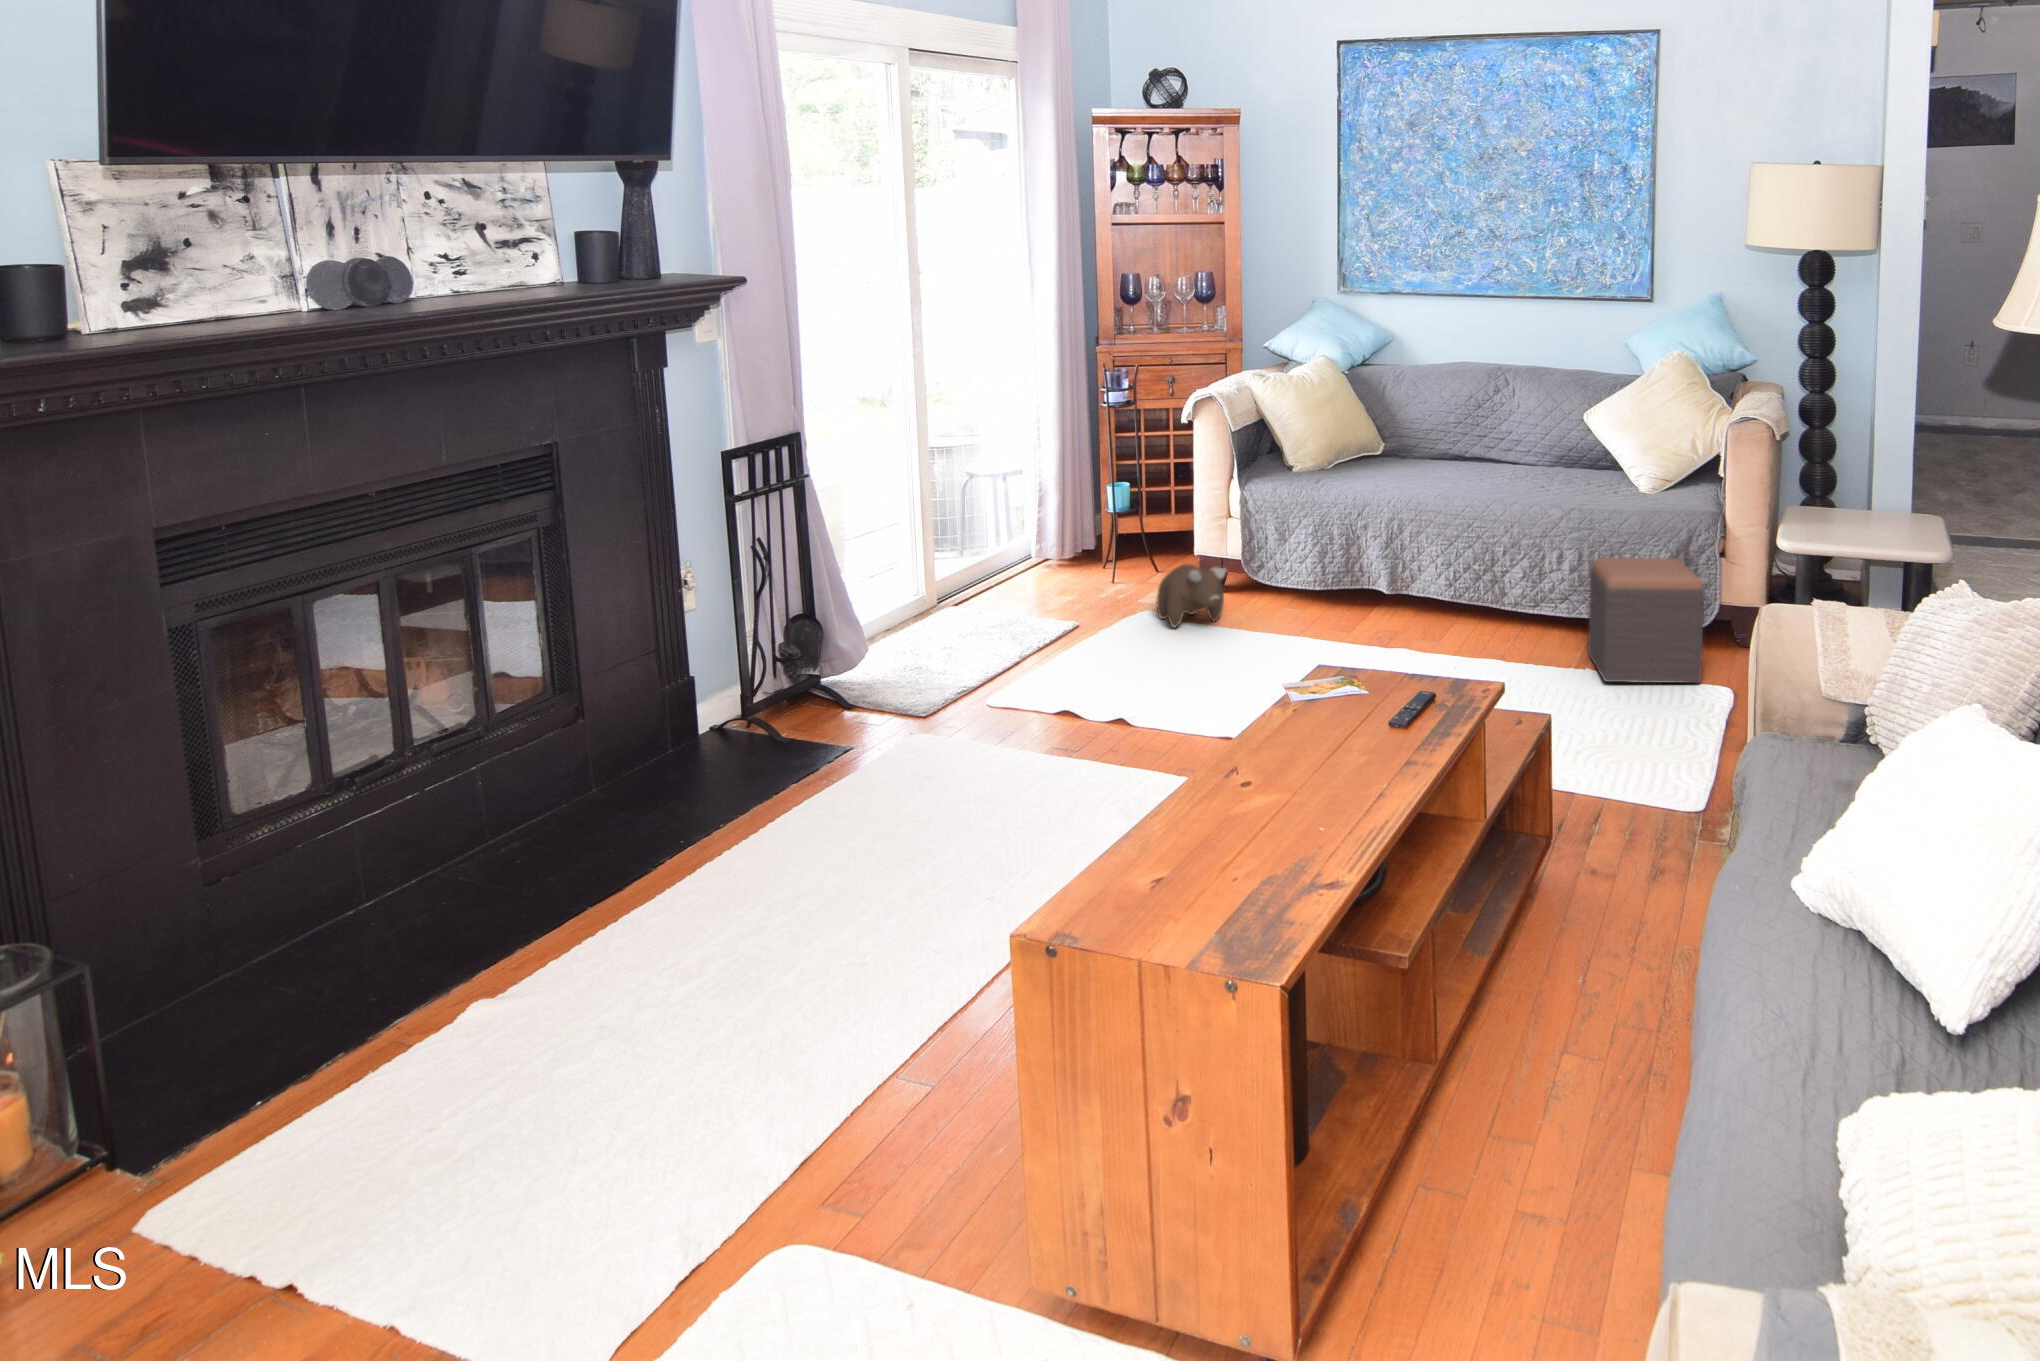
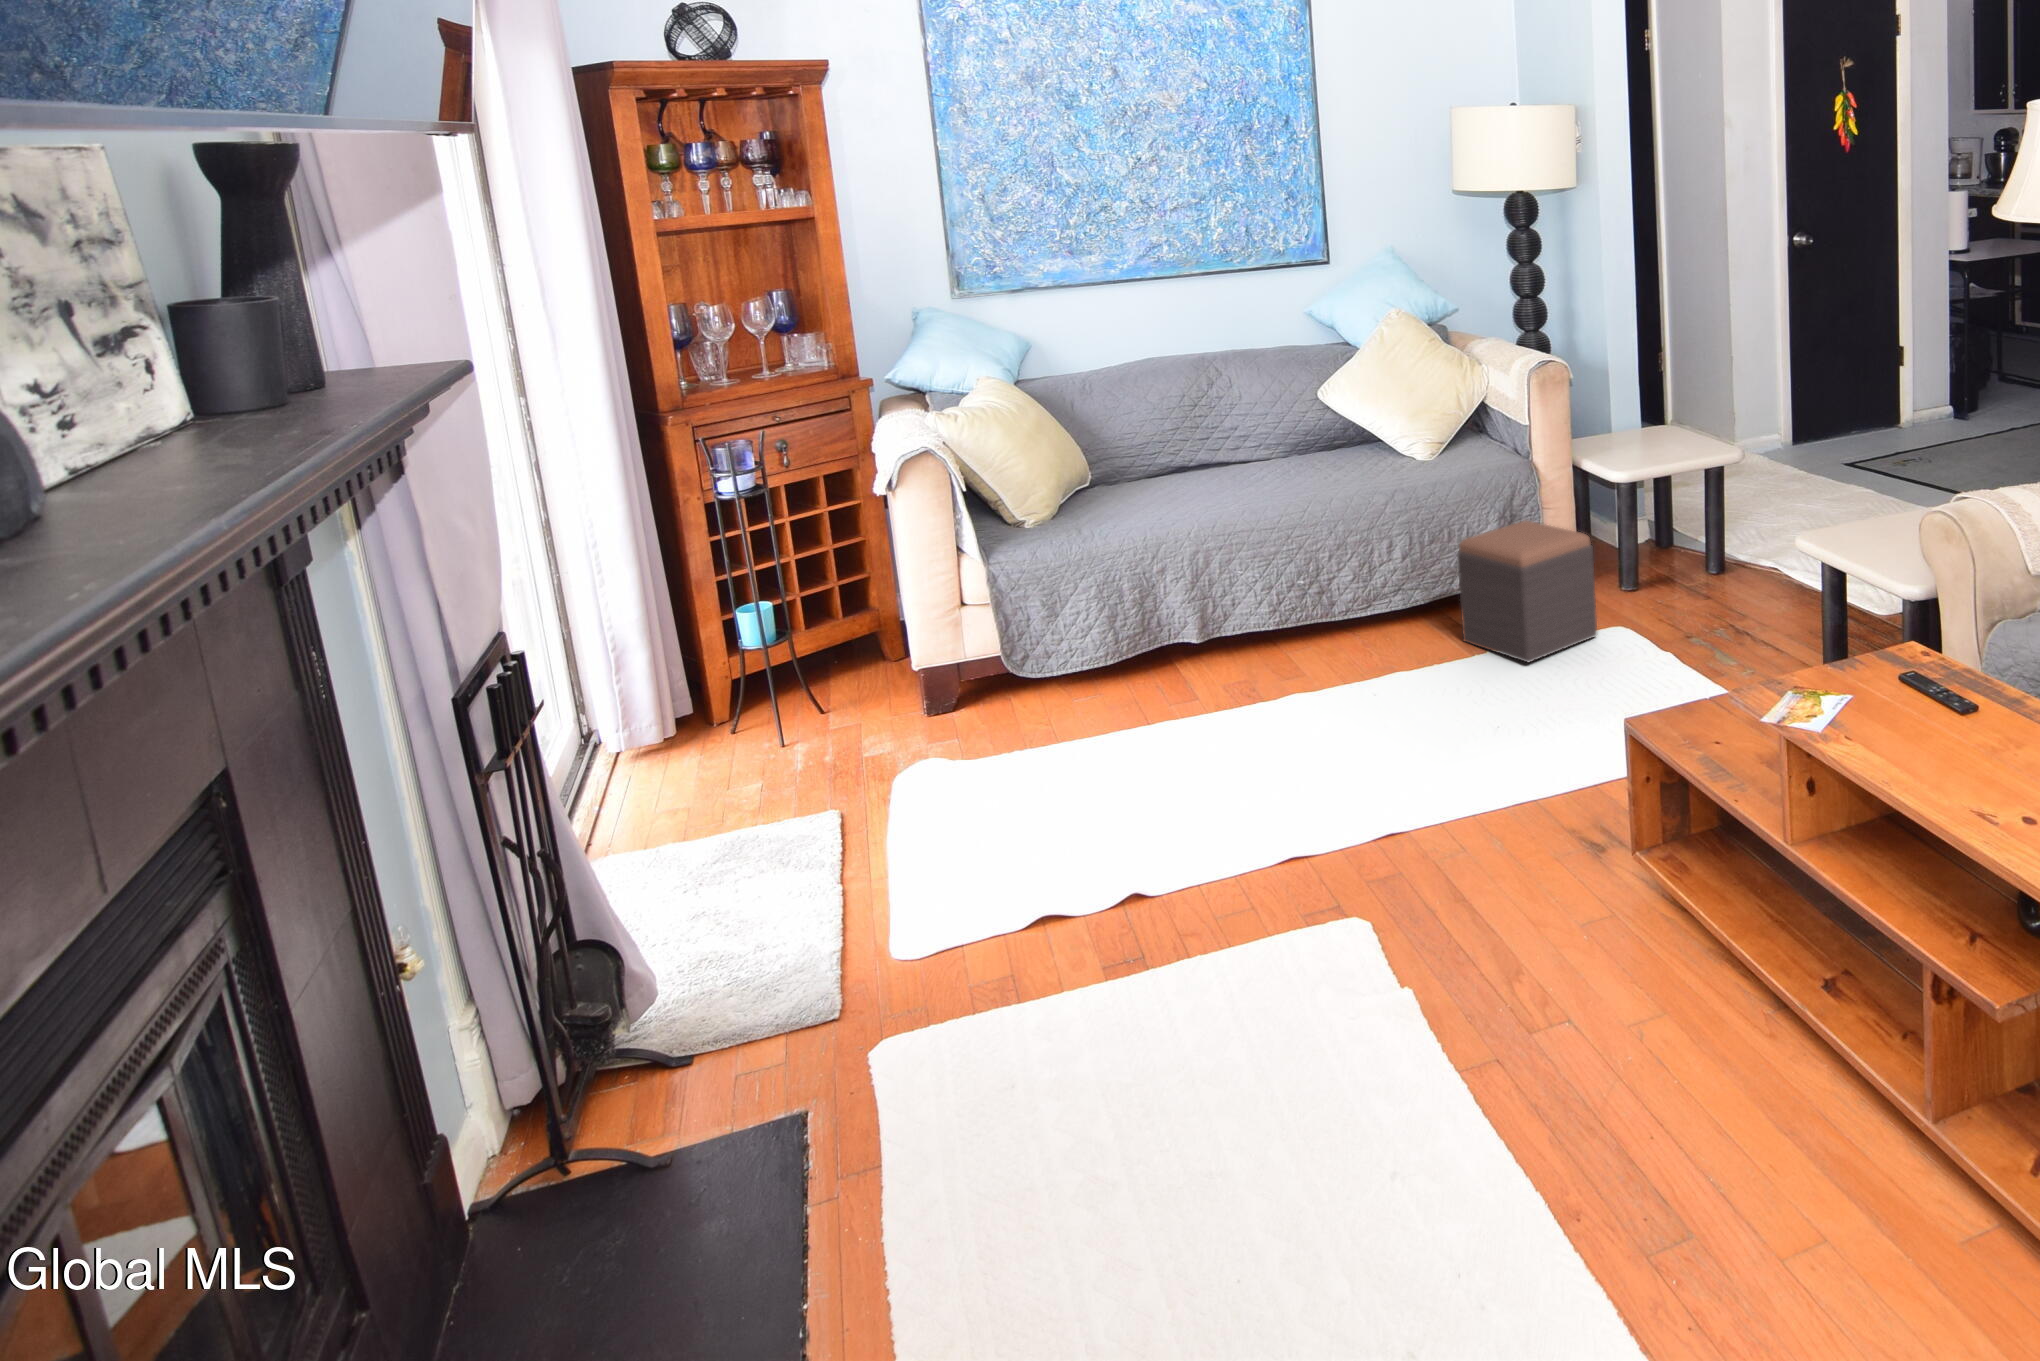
plush toy: present [1157,564,1227,627] -> none [941,667,1056,763]

